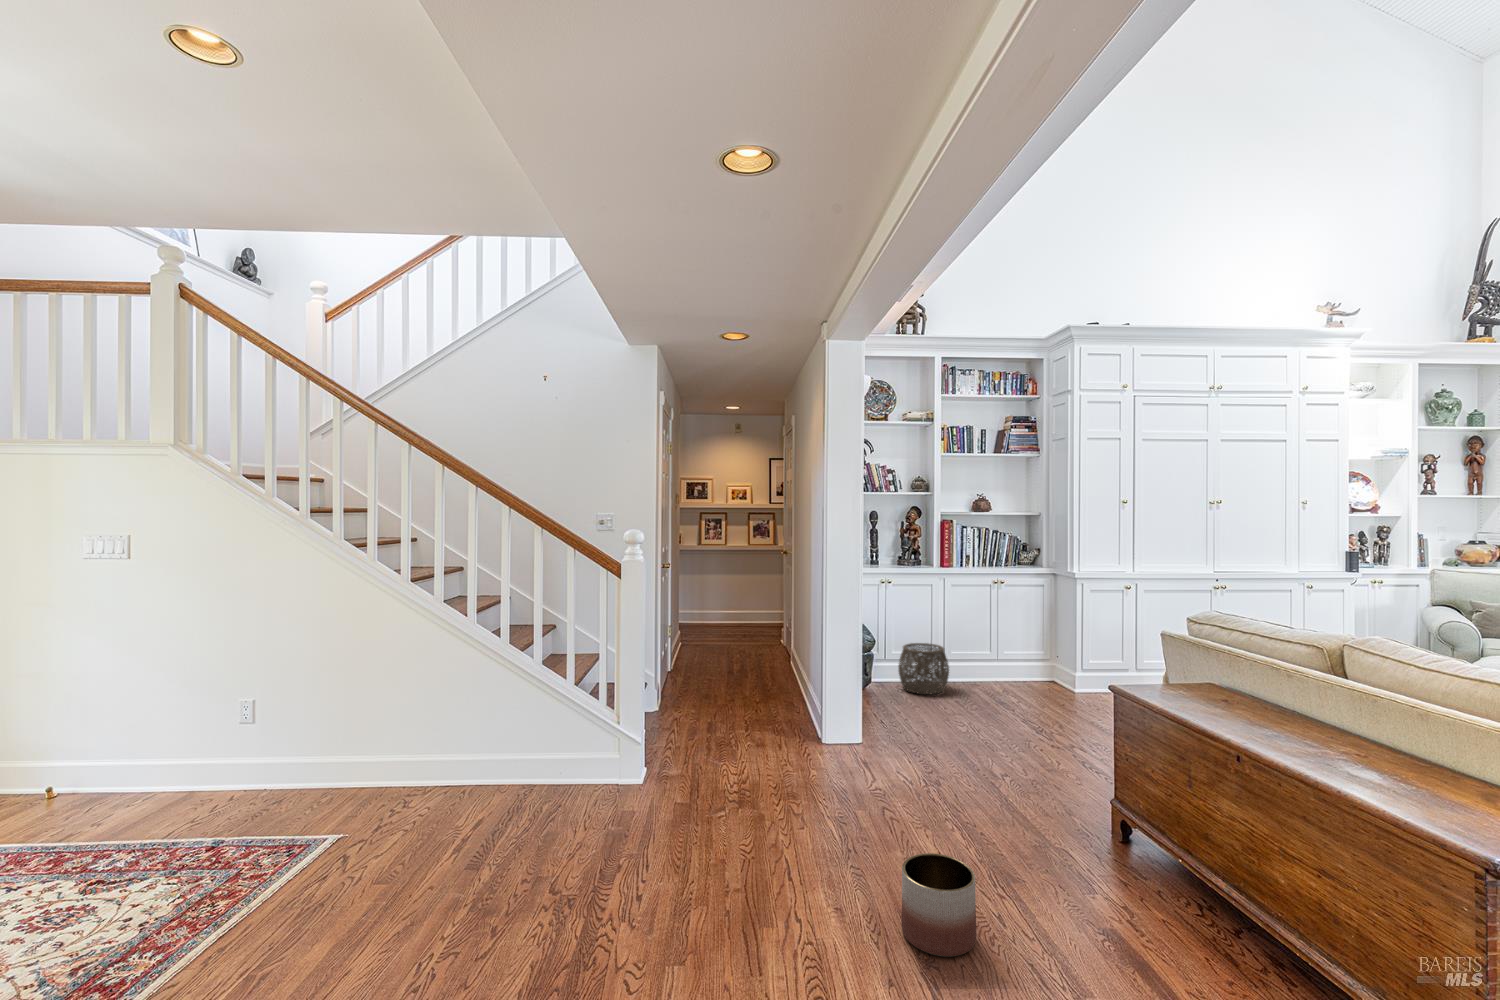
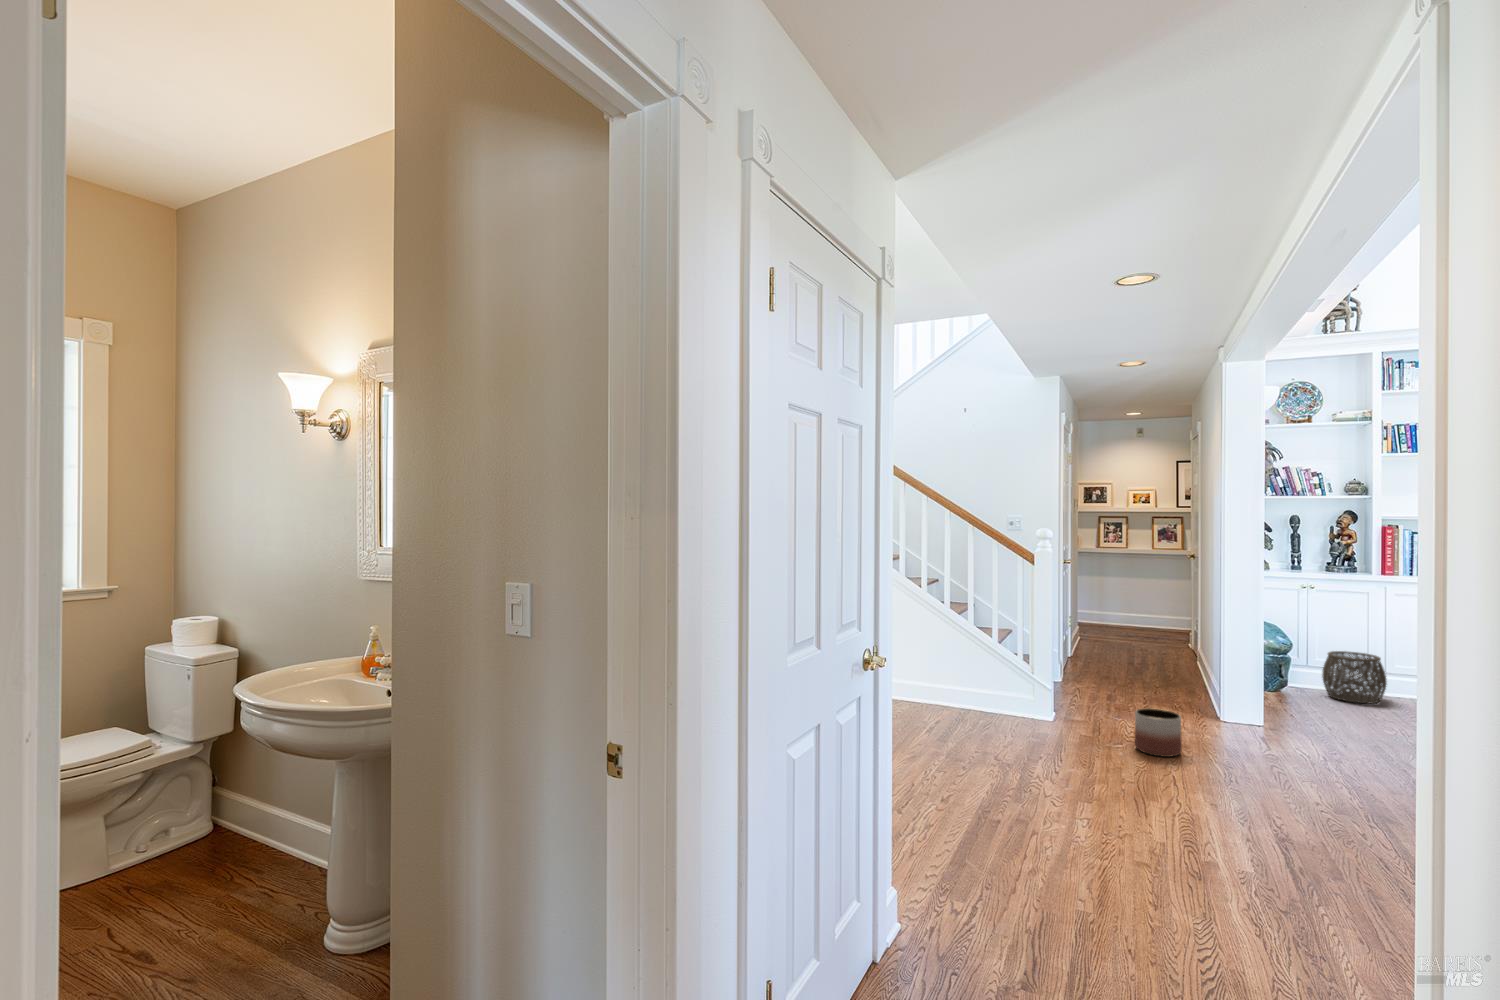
planter: present [902,853,976,957] -> present [1135,708,1182,757]

